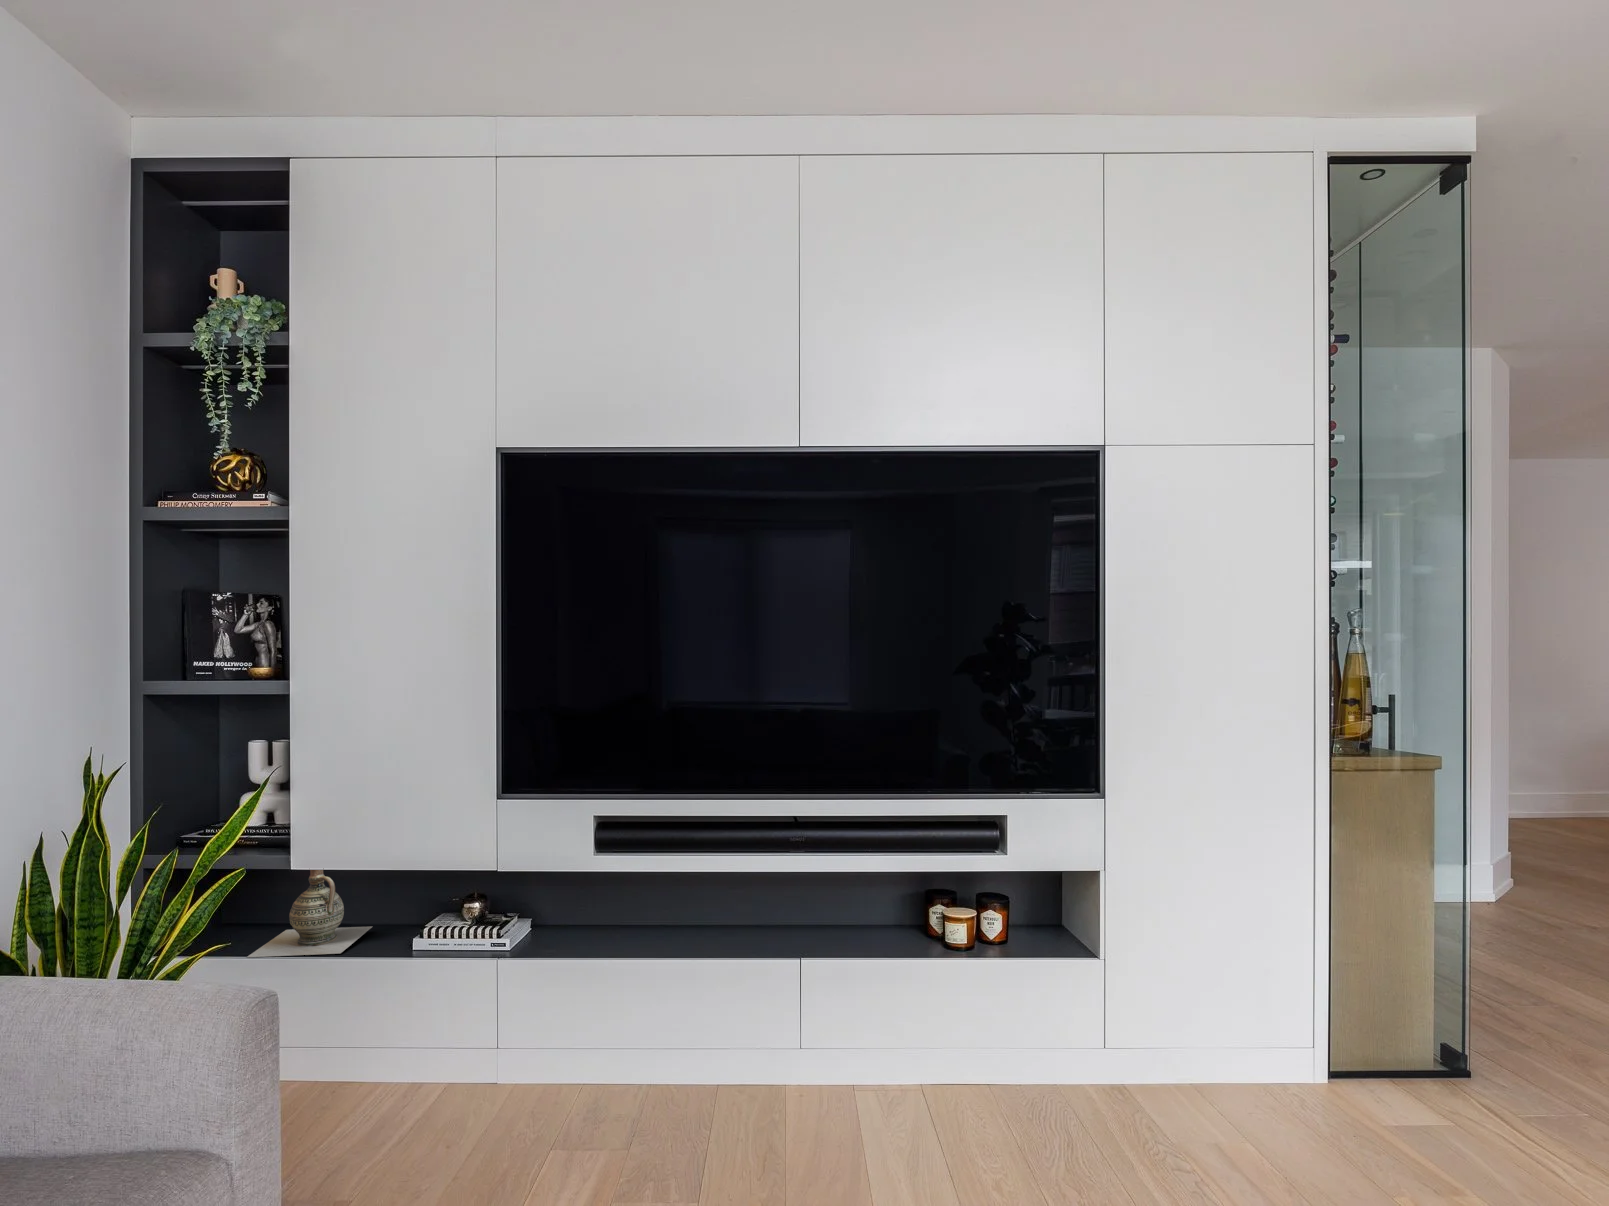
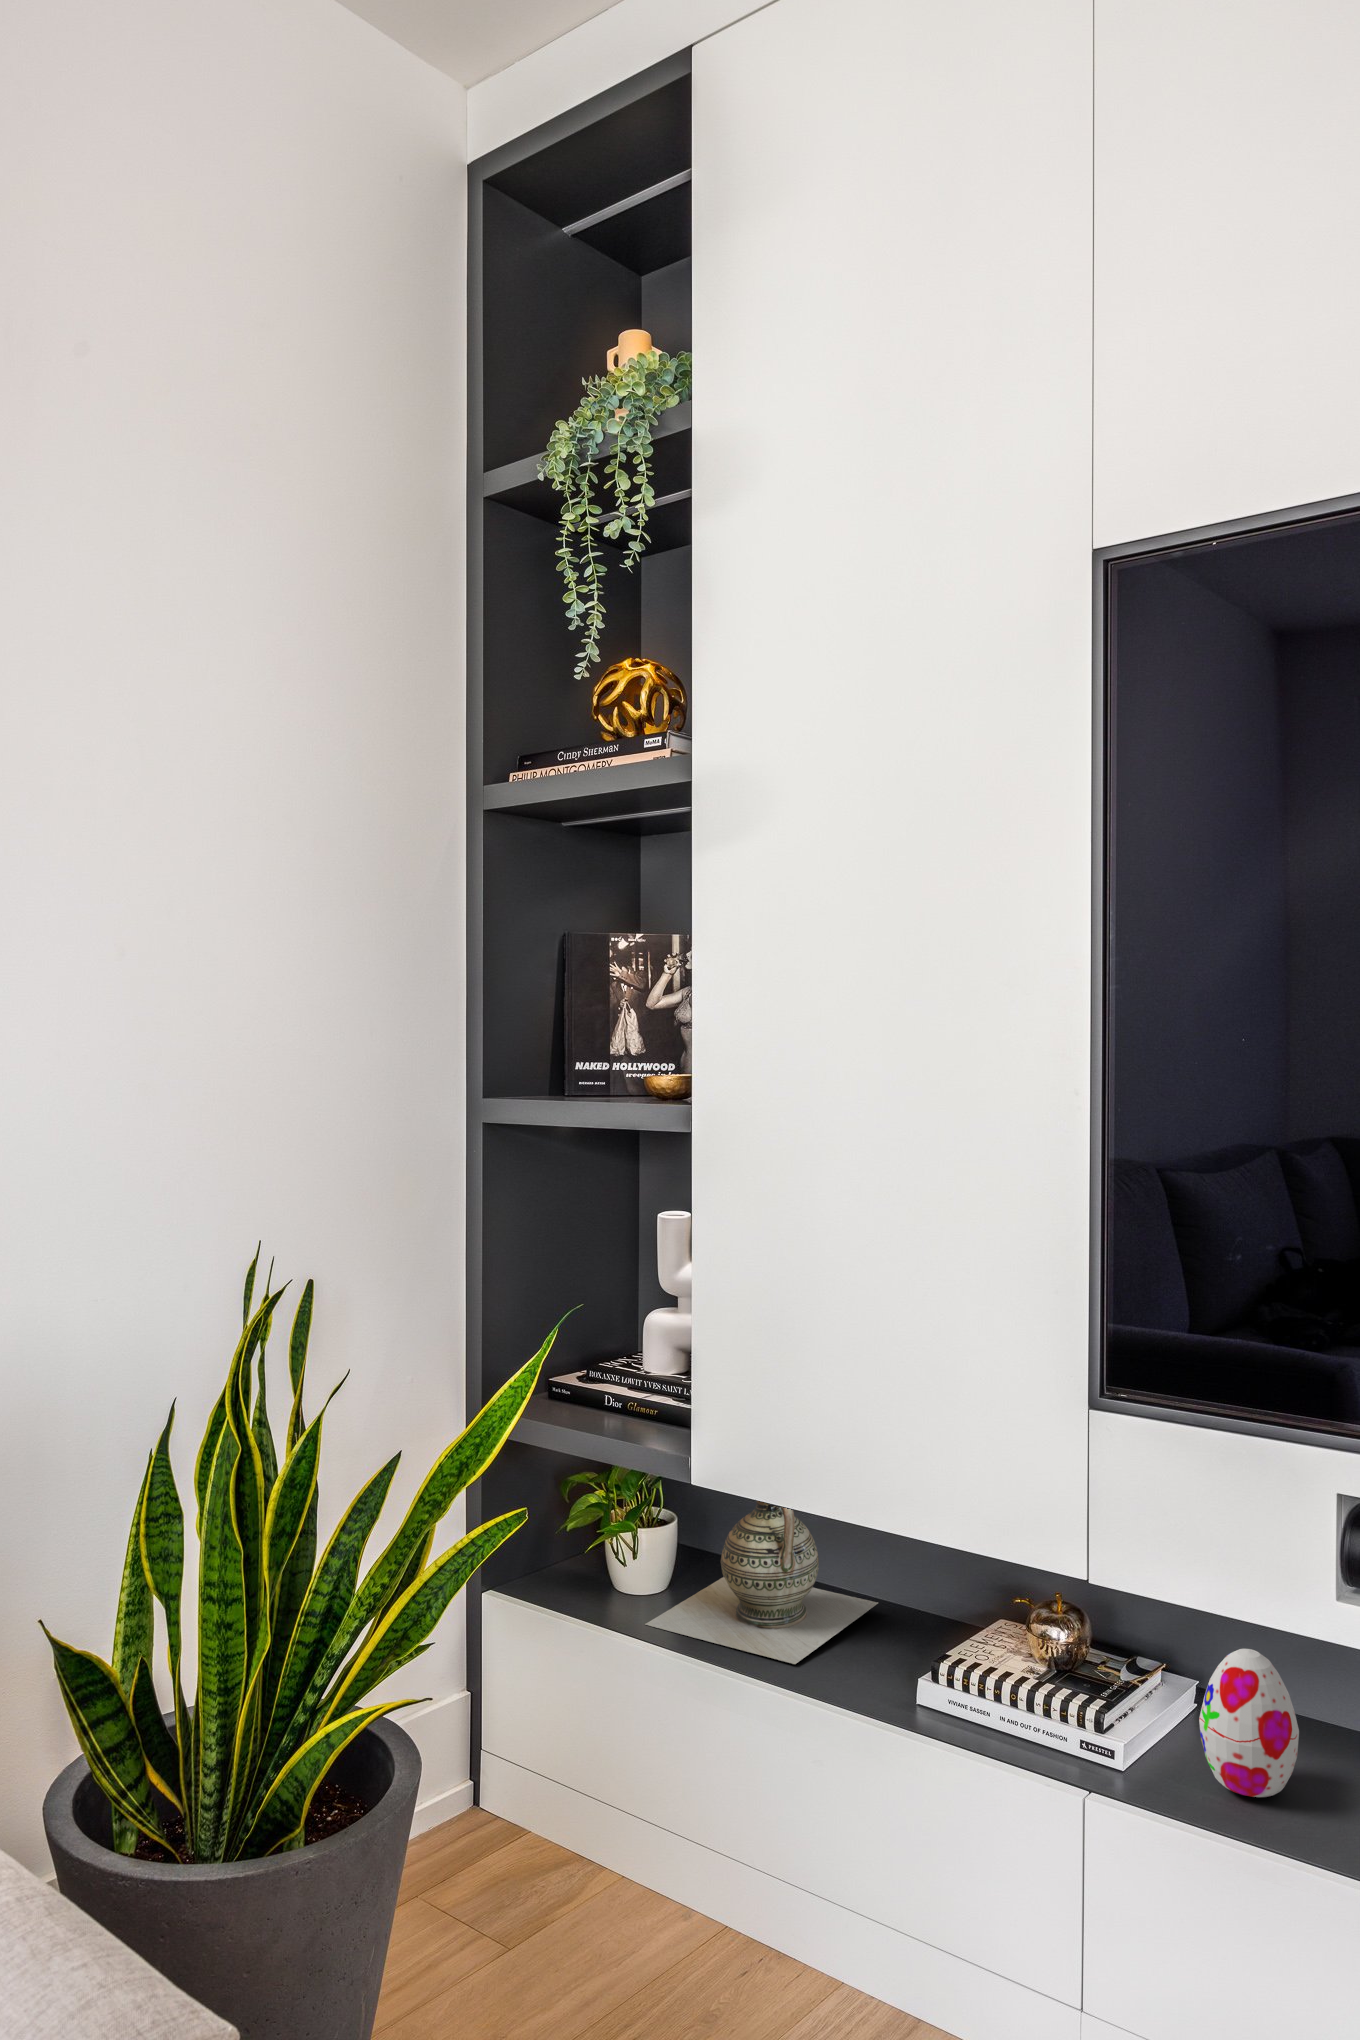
decorative egg: none [538,890,576,947] -> present [1199,1649,1299,1797]

